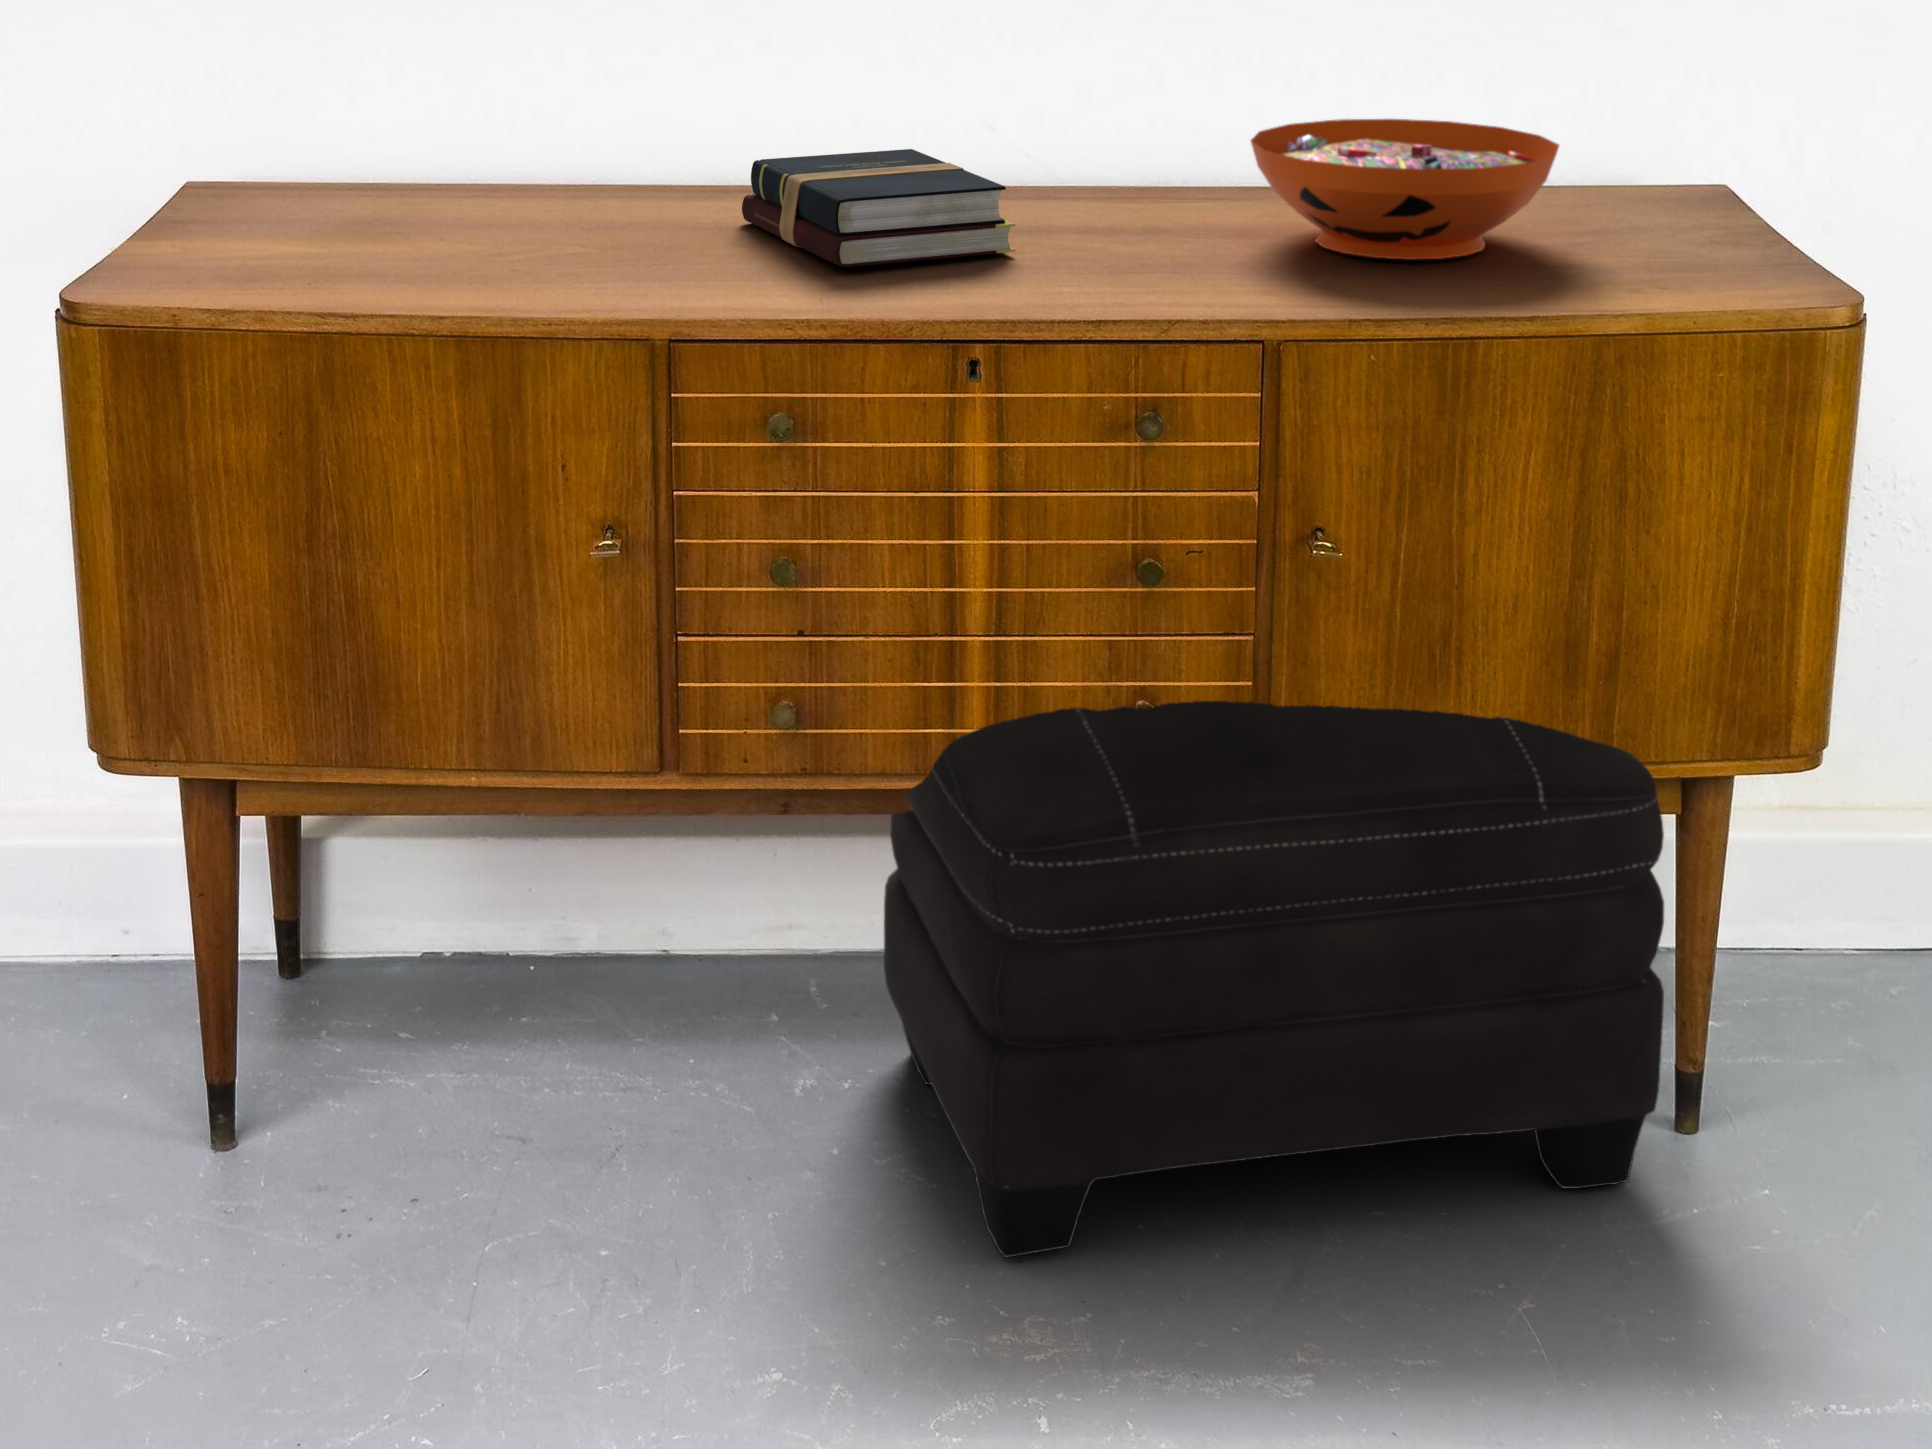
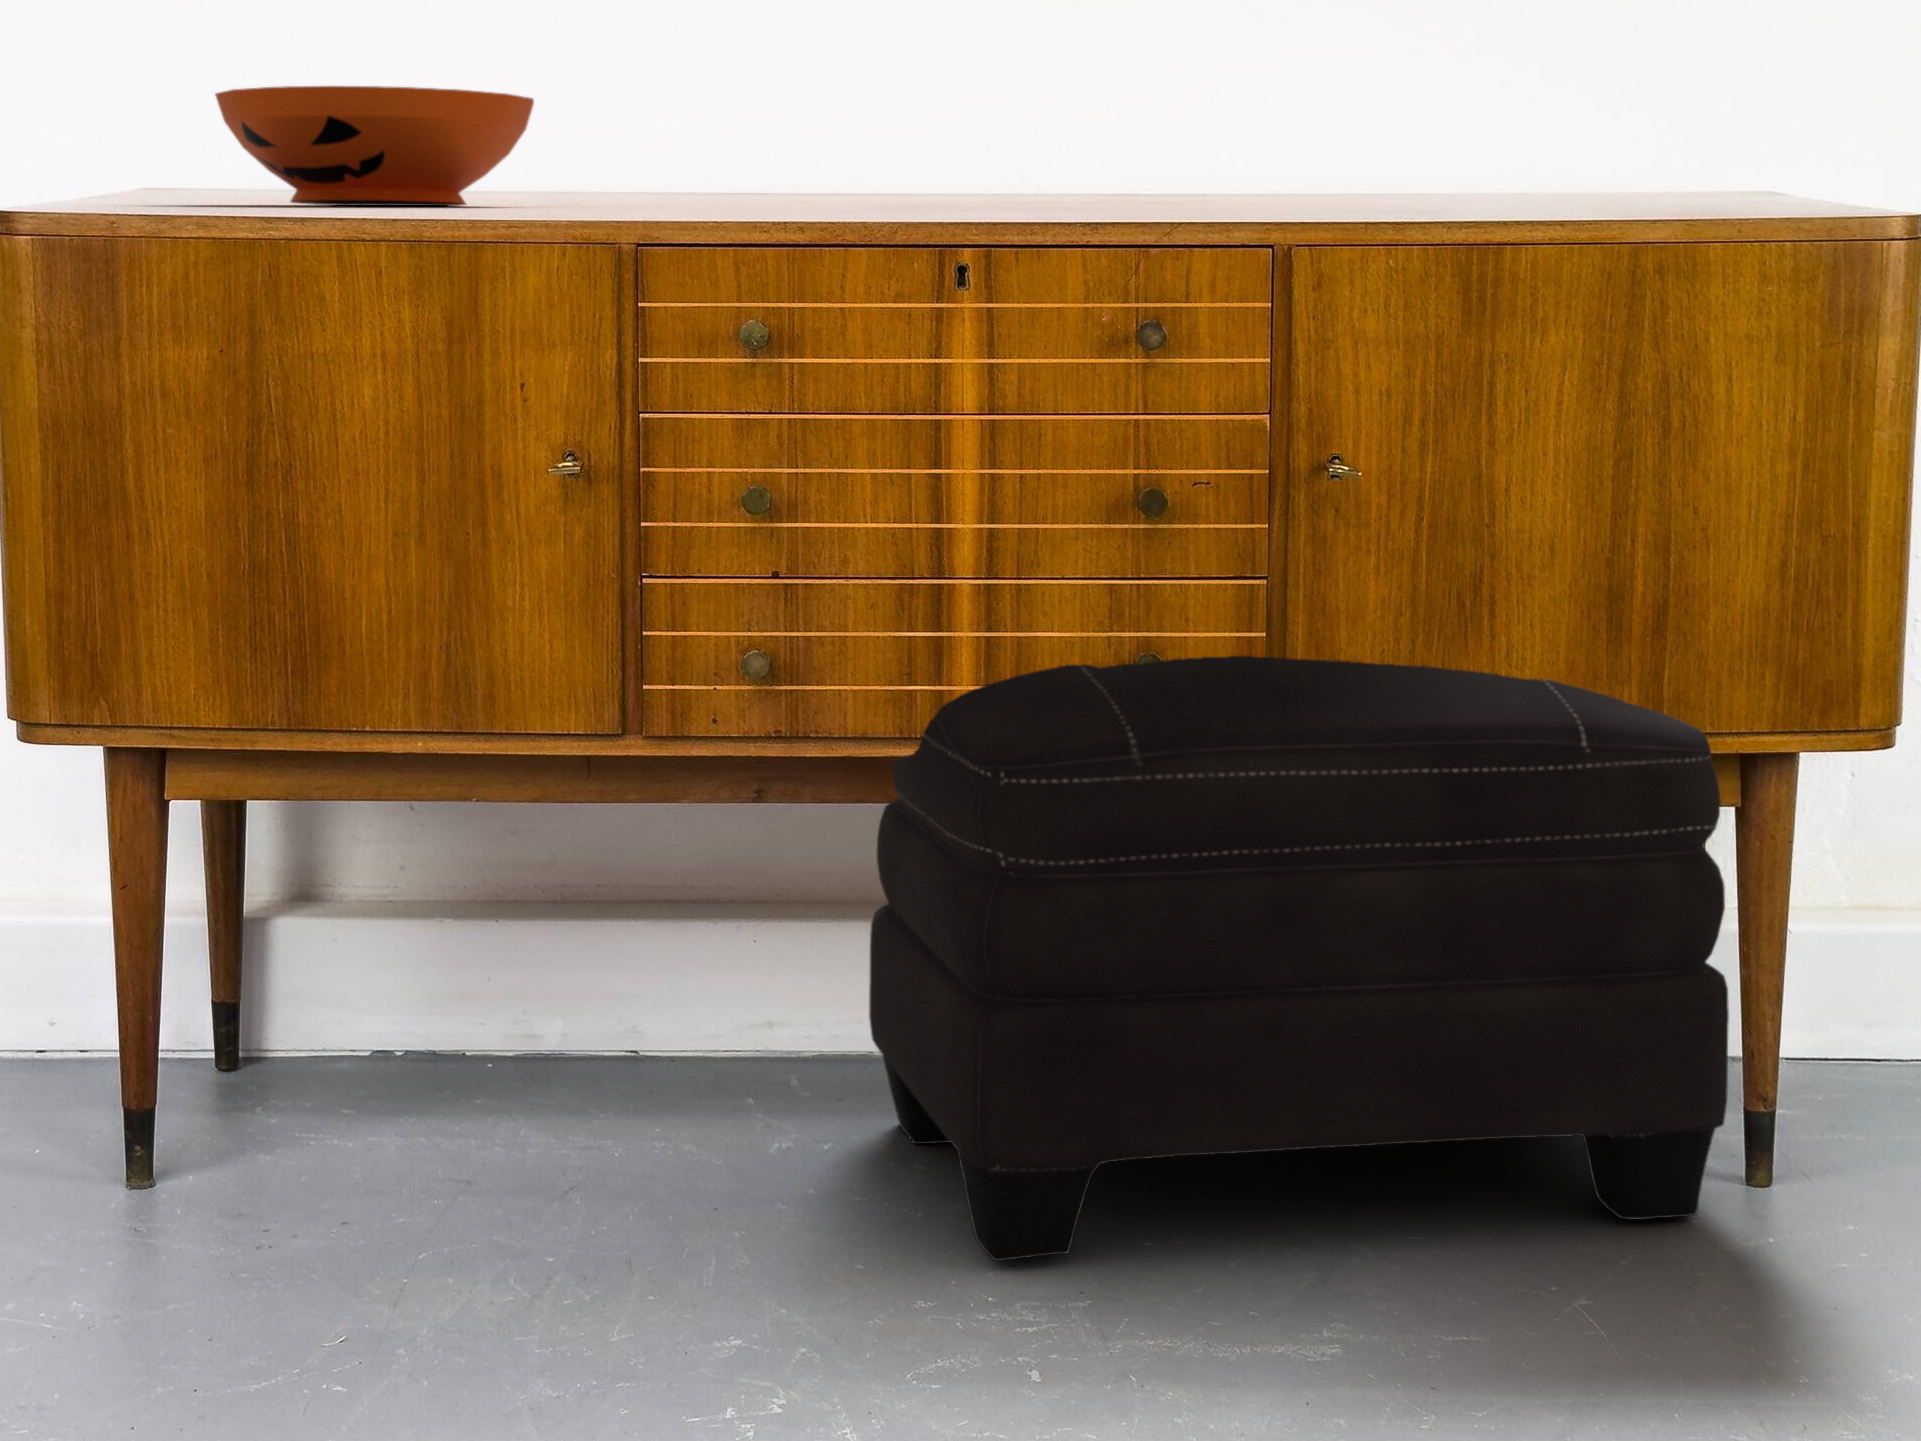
decorative bowl: present [1251,119,1559,260] -> present [215,86,534,206]
hardback book: present [742,149,1016,267] -> none [727,129,1011,210]

